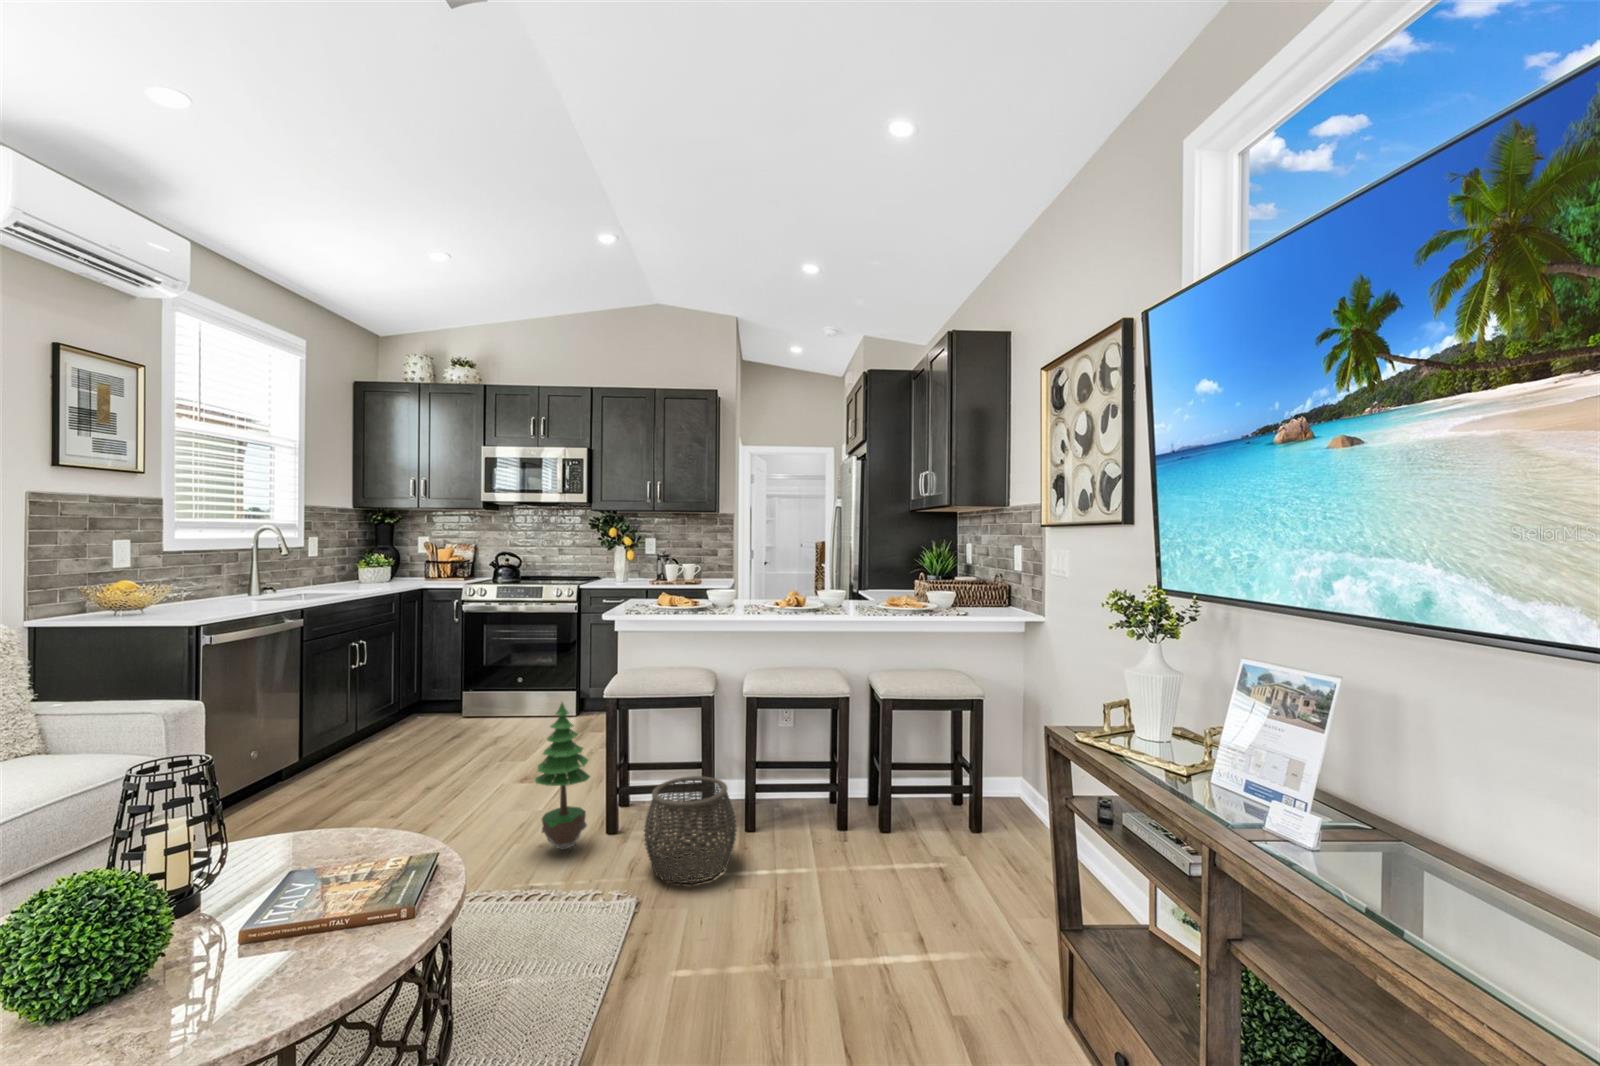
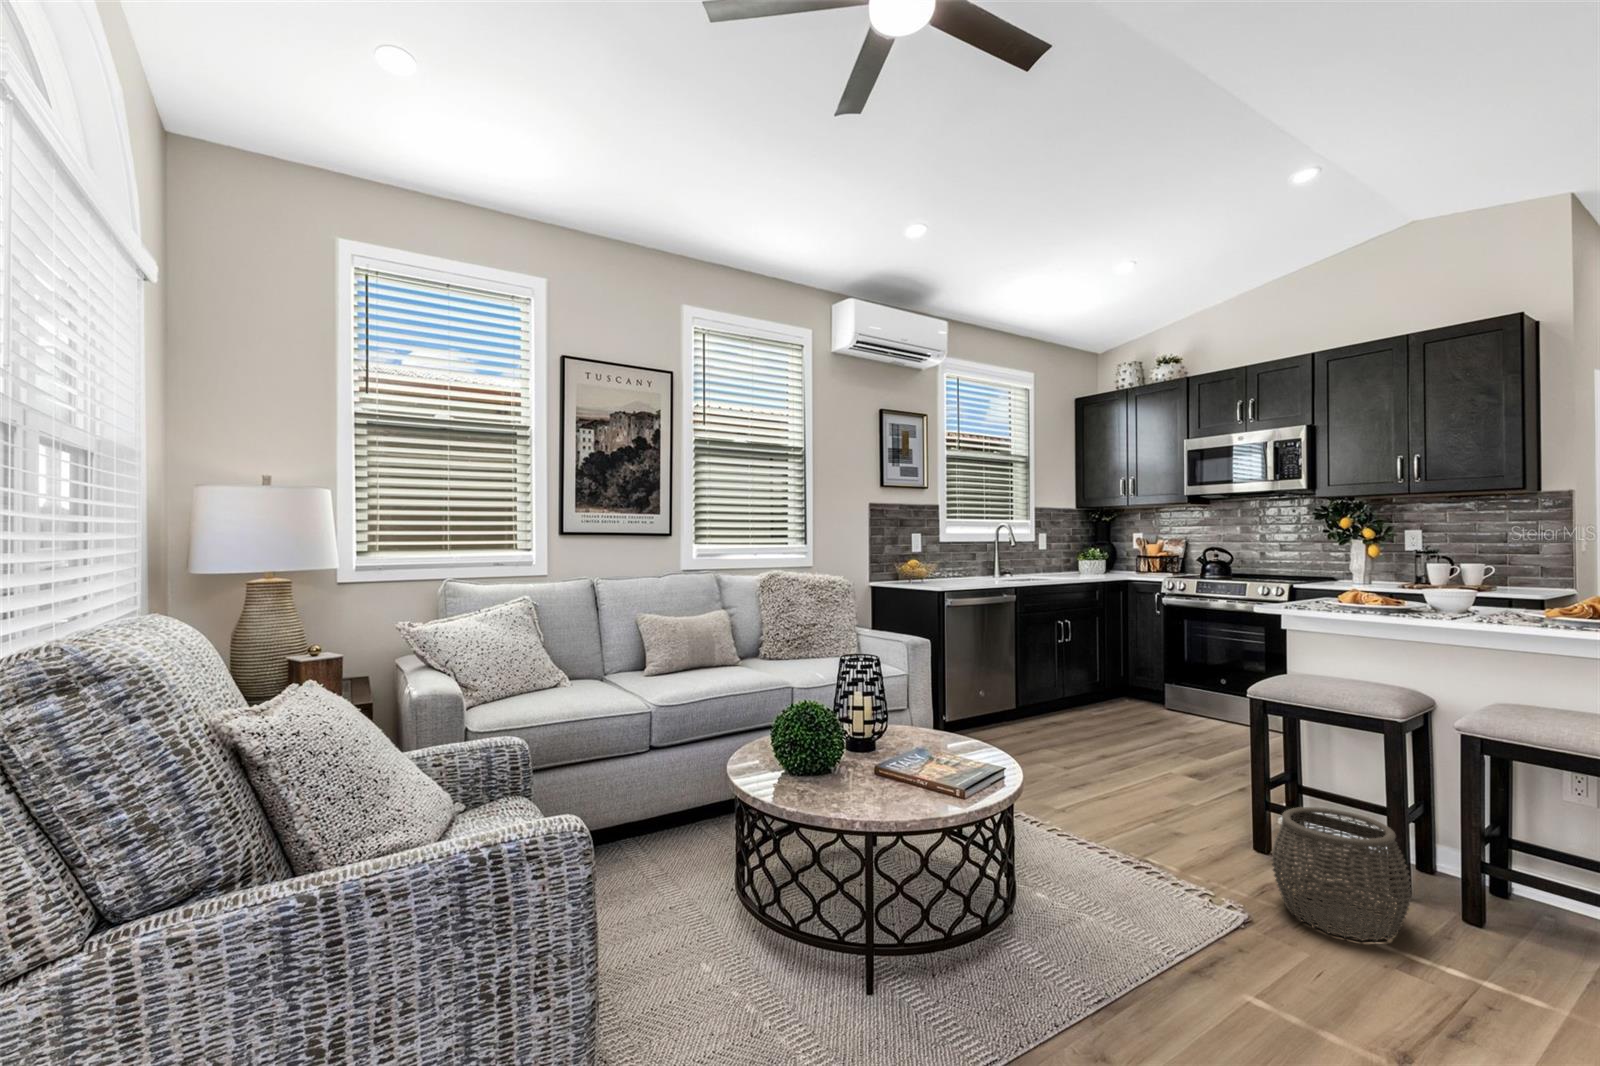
potted tree: present [535,703,590,850] -> none [1163,691,1227,846]

